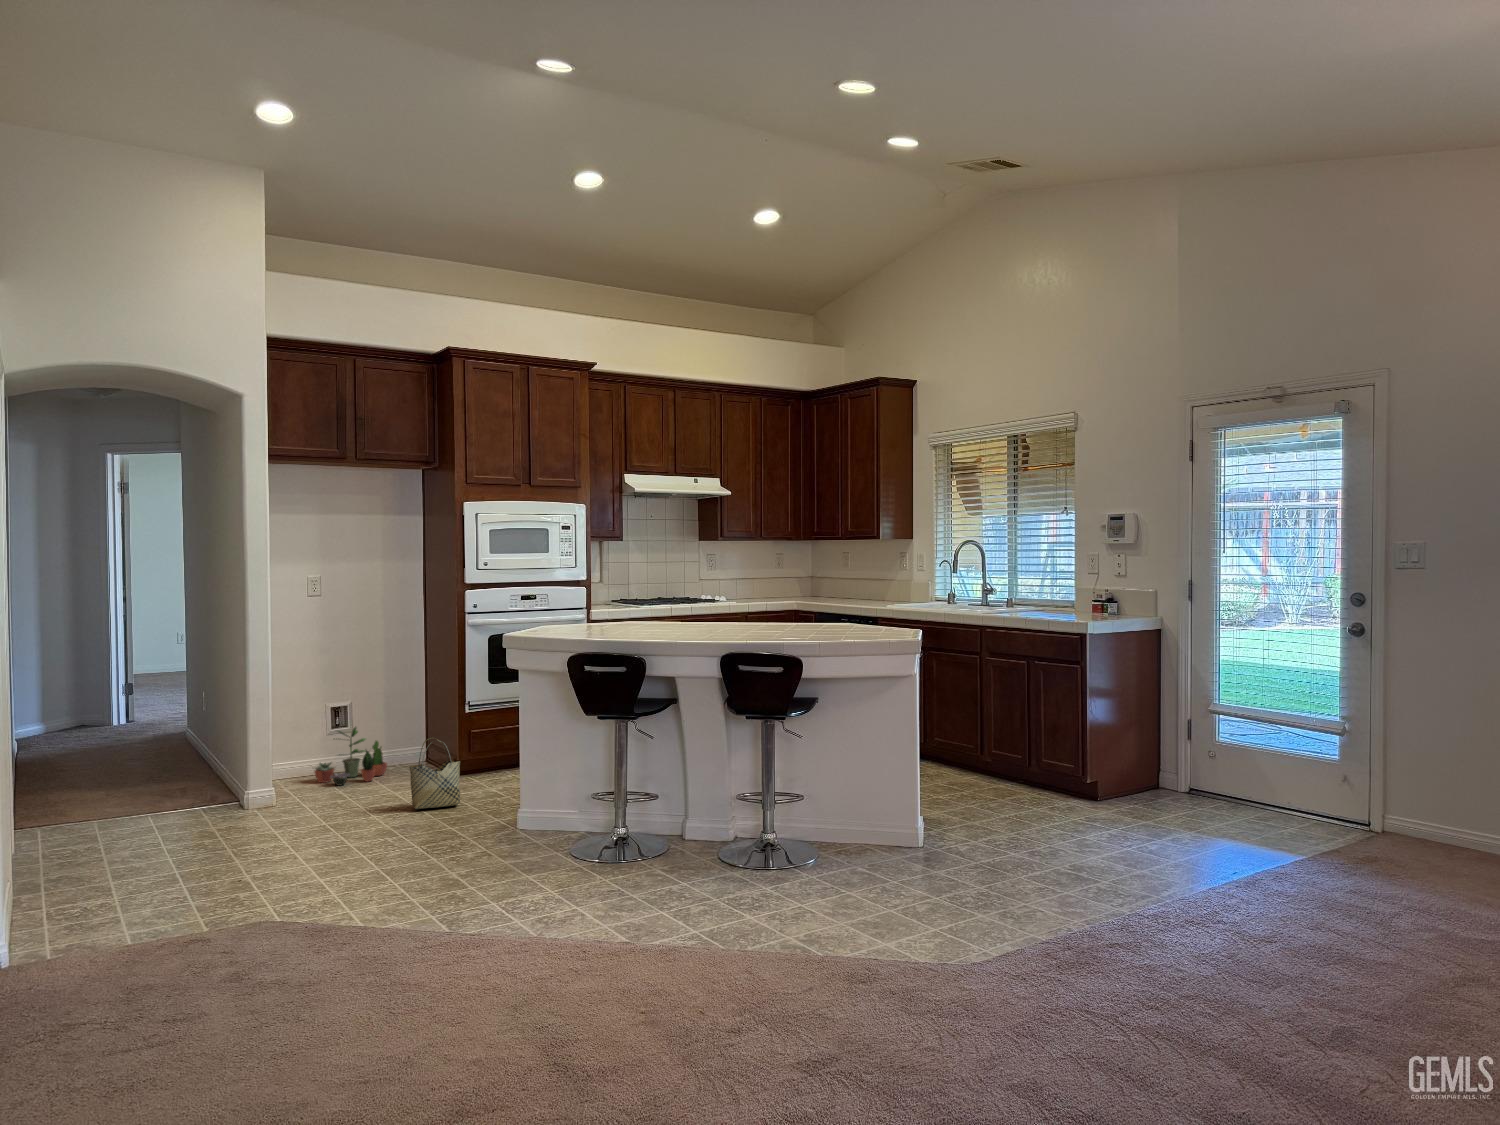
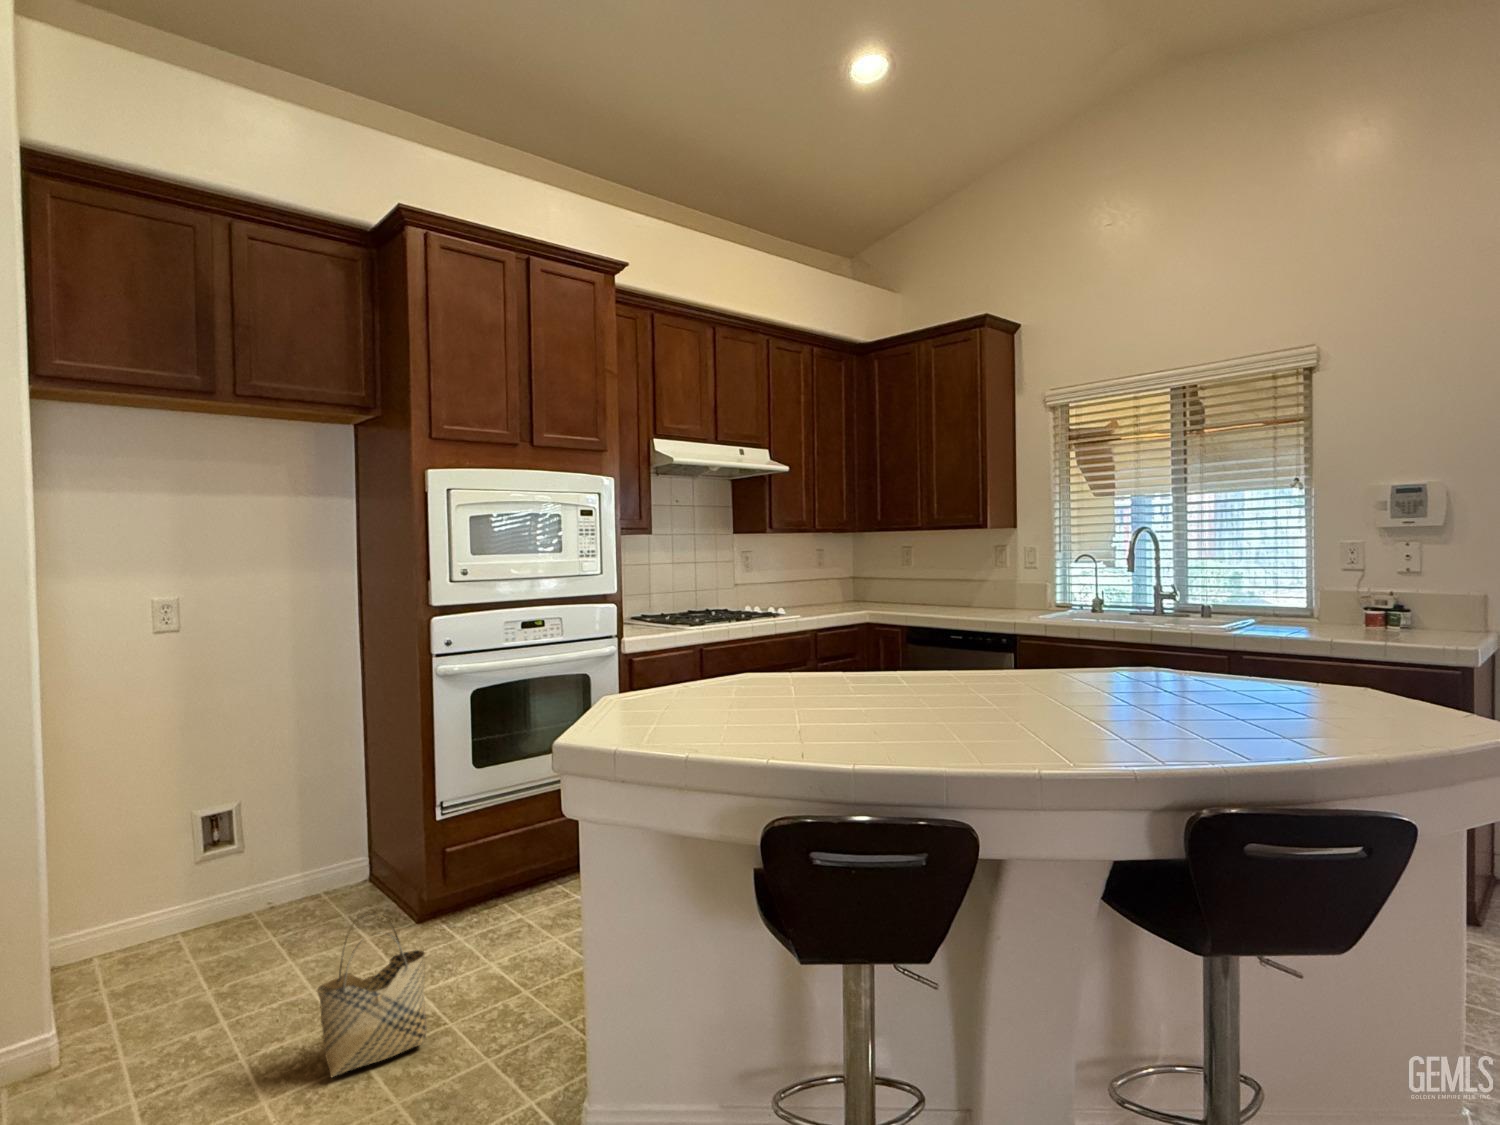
potted plant: present [315,727,387,786] -> none [157,849,302,971]

